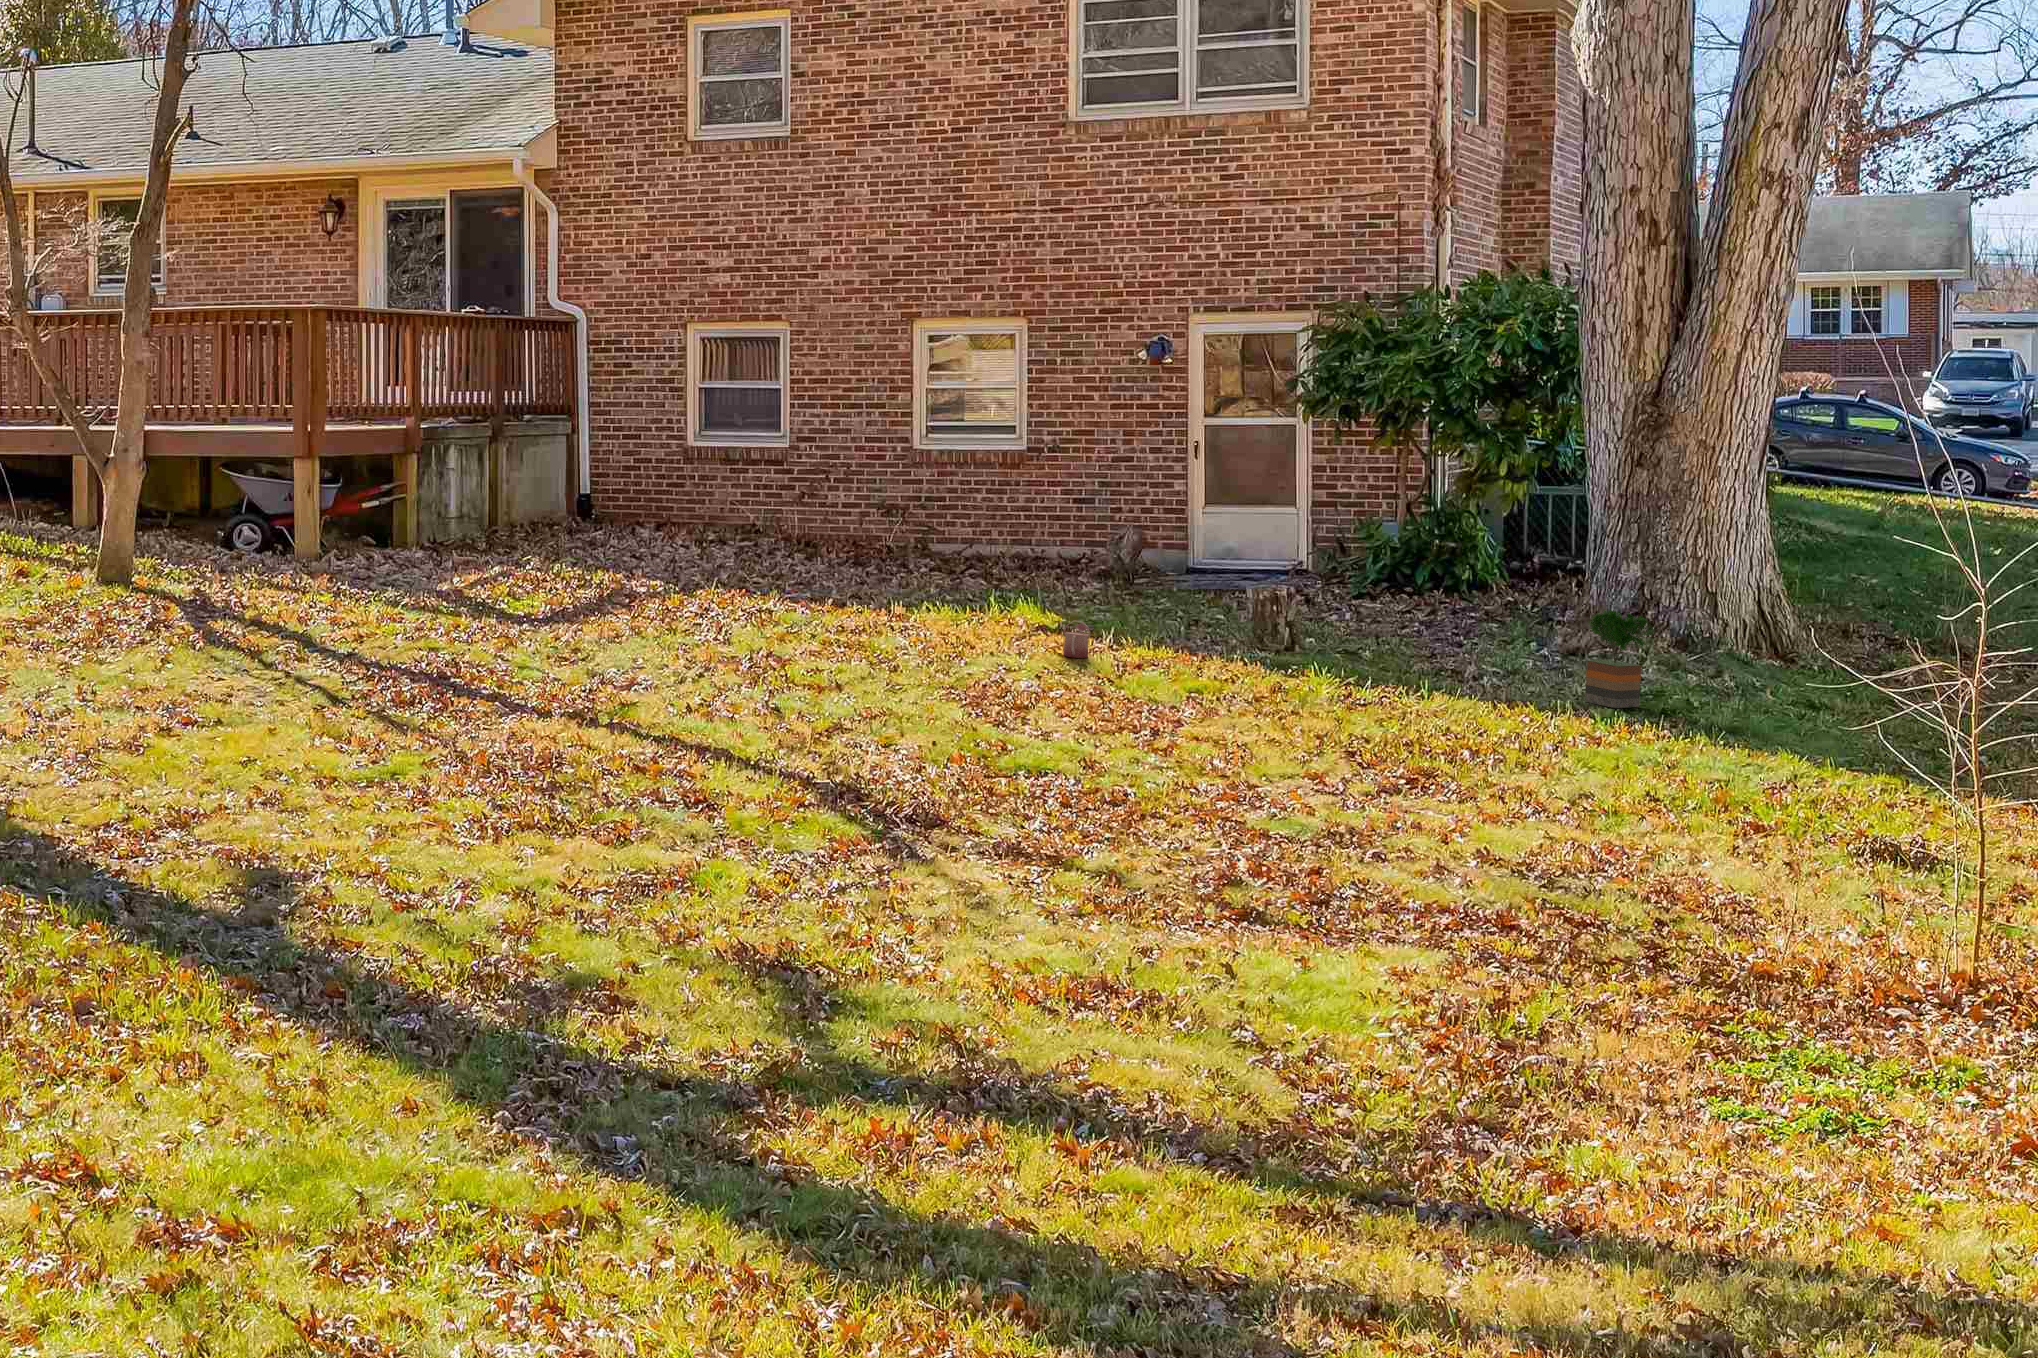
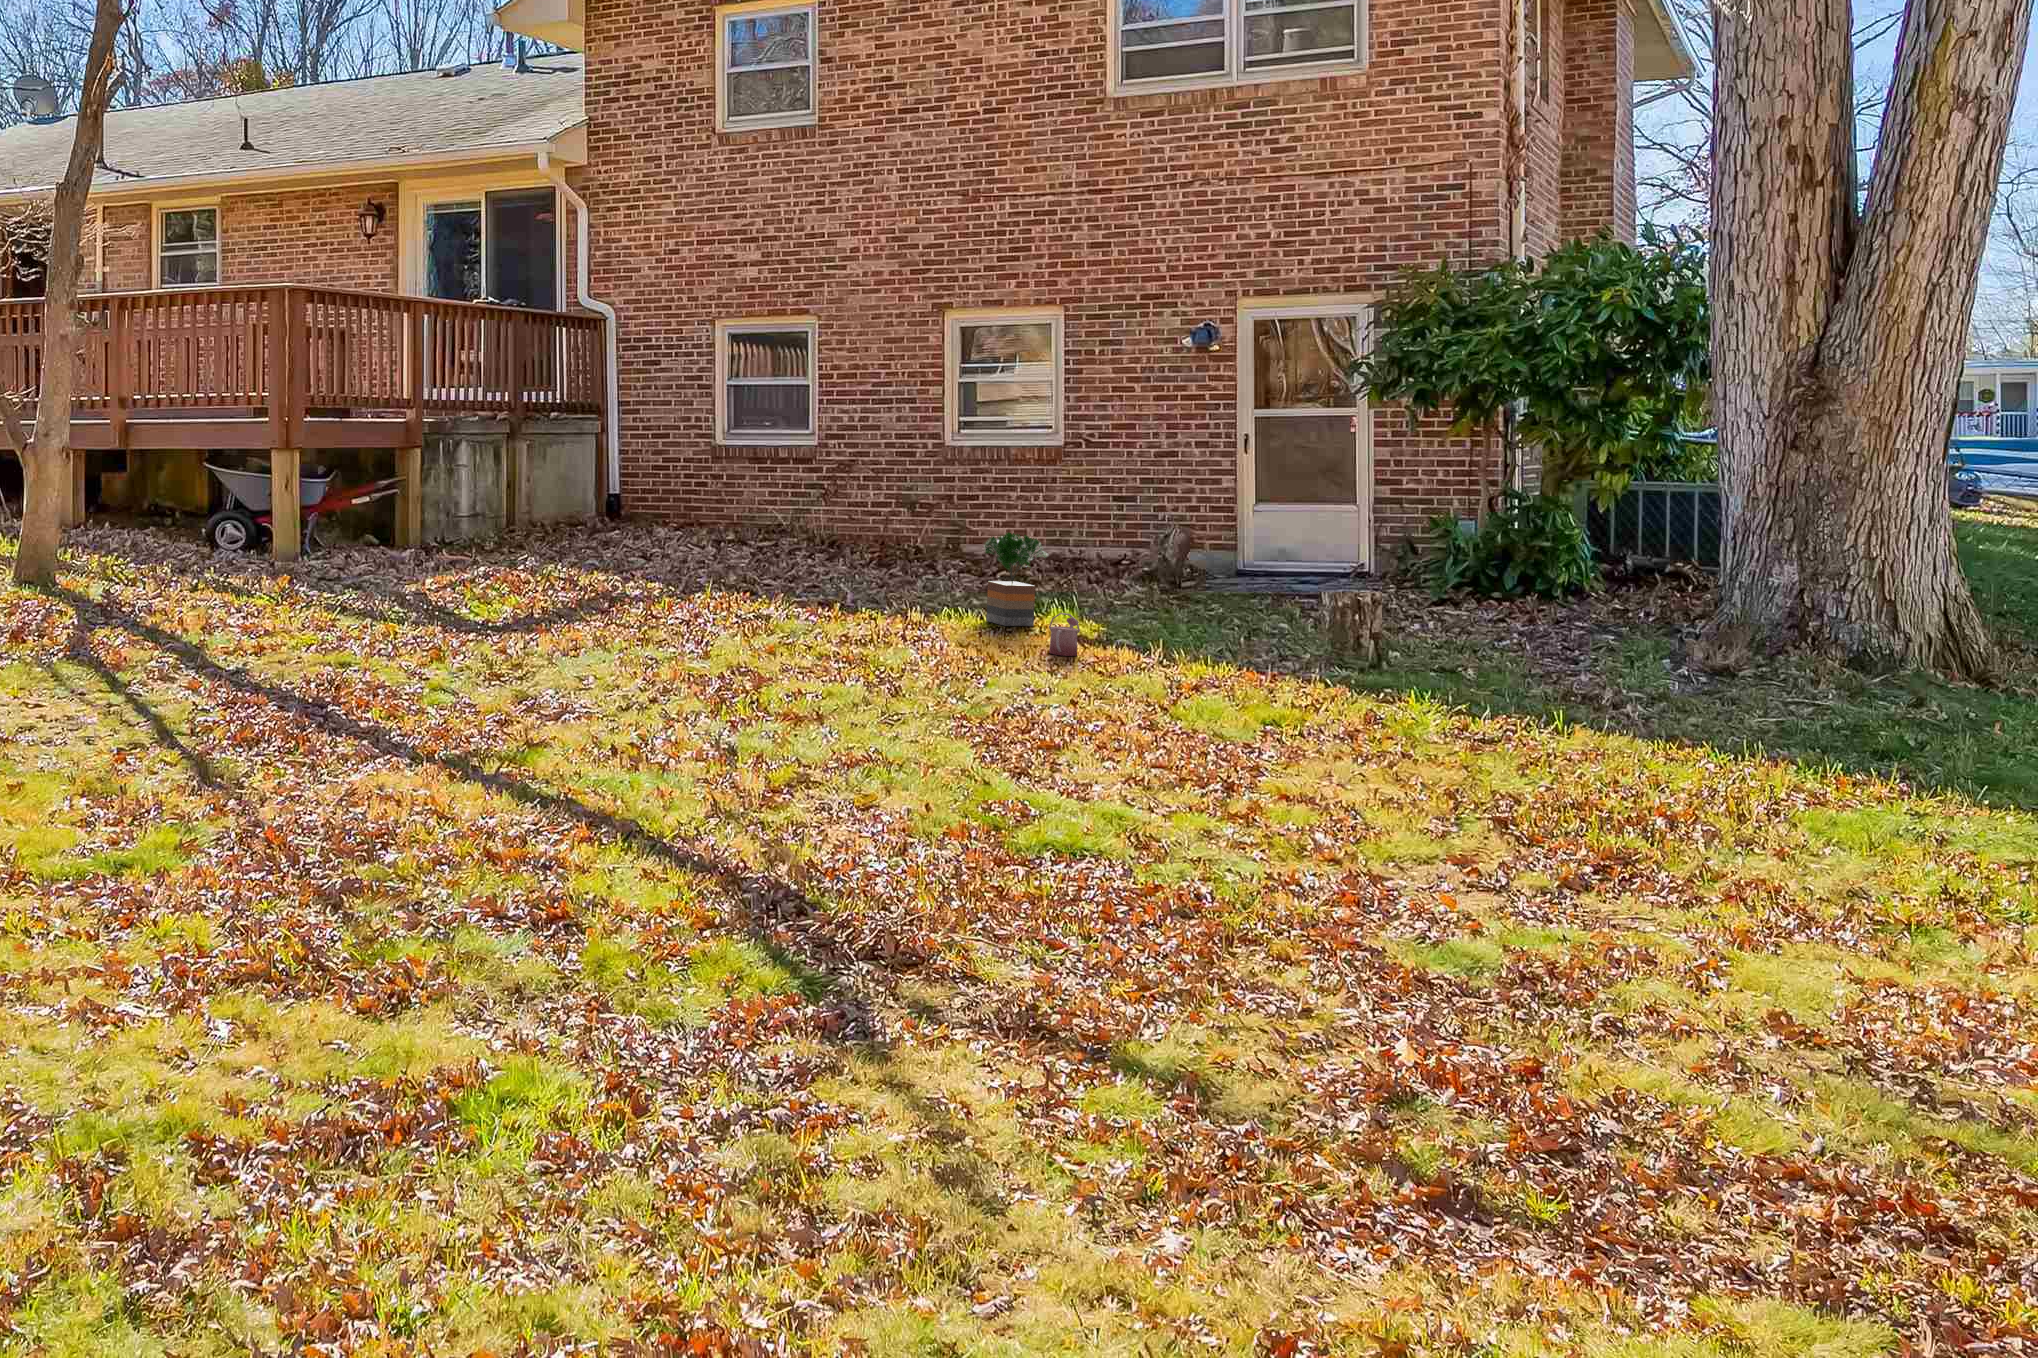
potted tree: present [1585,610,1655,708] -> present [984,533,1047,626]

